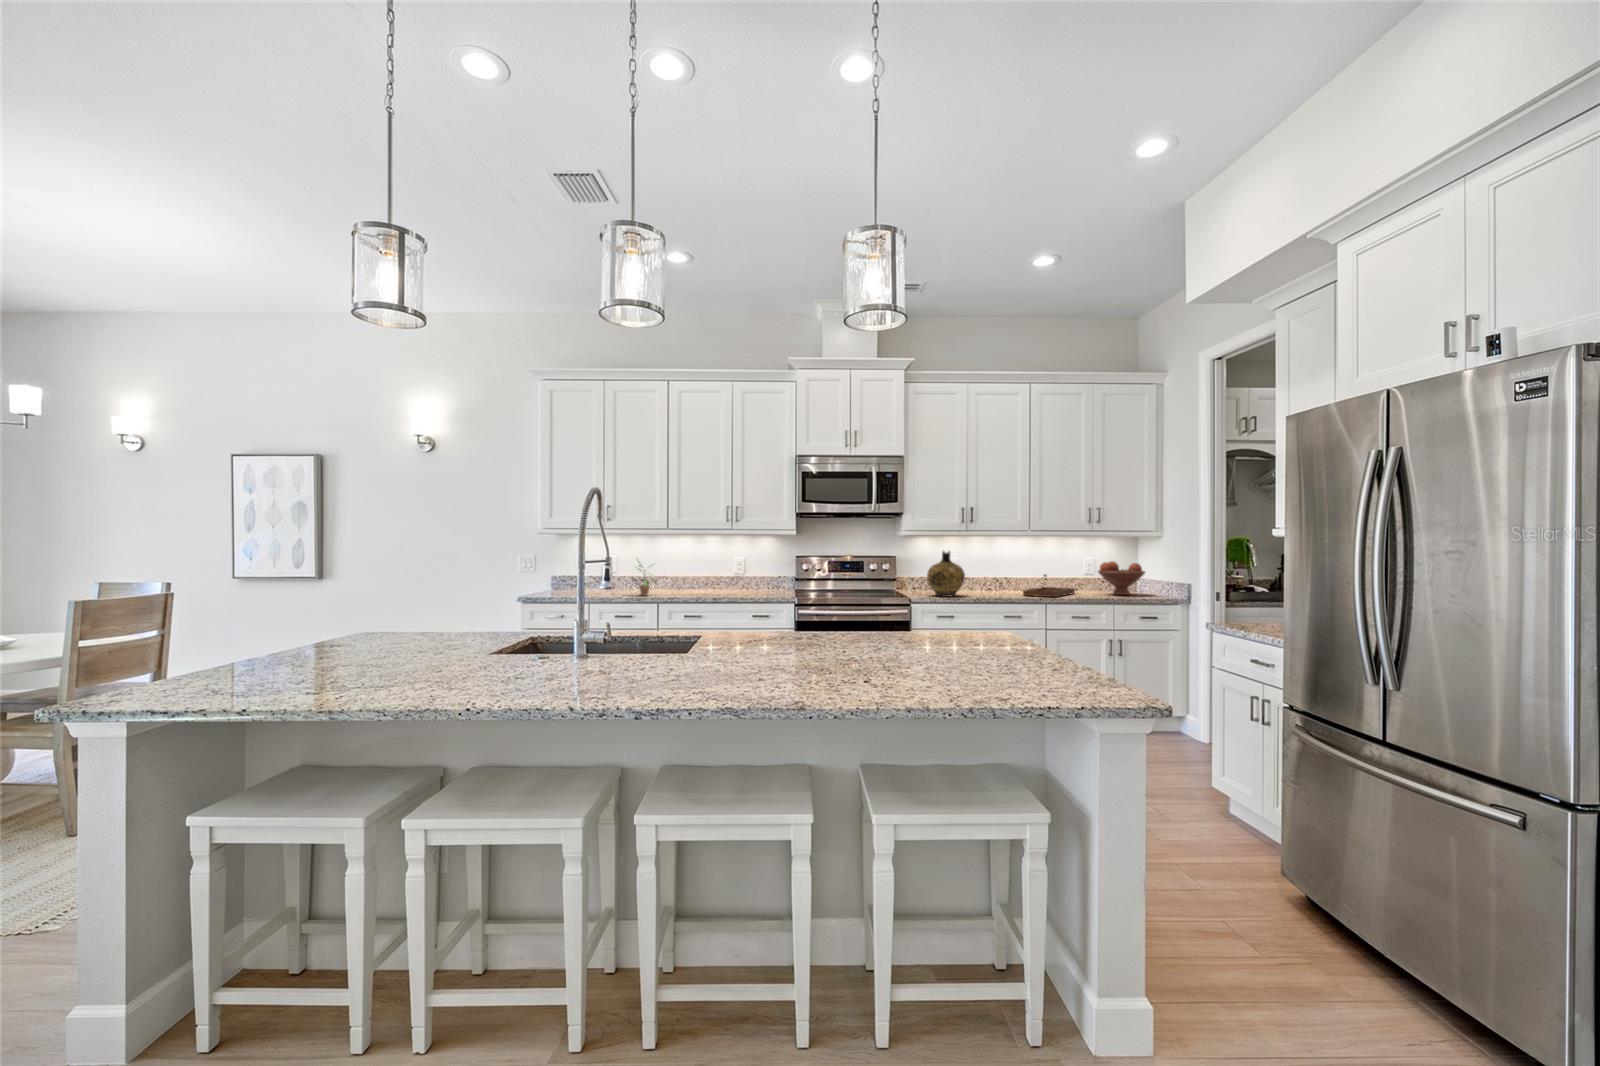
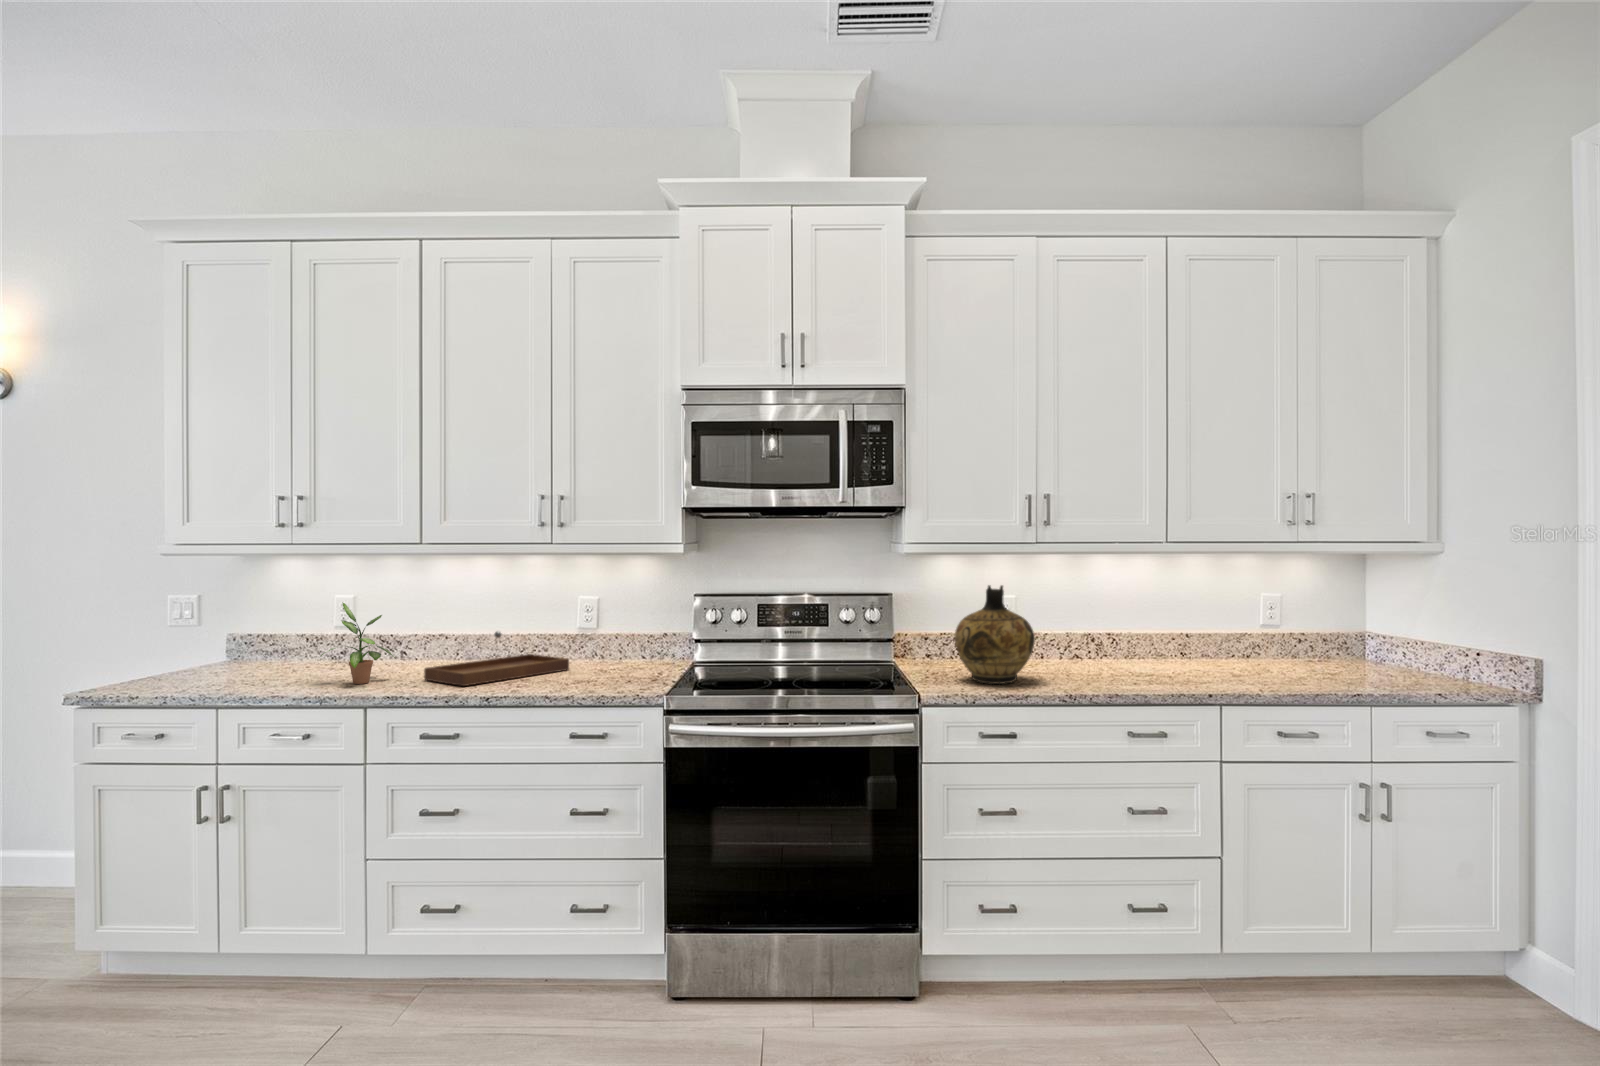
fruit bowl: present [1098,561,1145,595] -> none [1305,602,1414,675]
tray: present [1023,574,1075,597] -> present [424,631,569,686]

